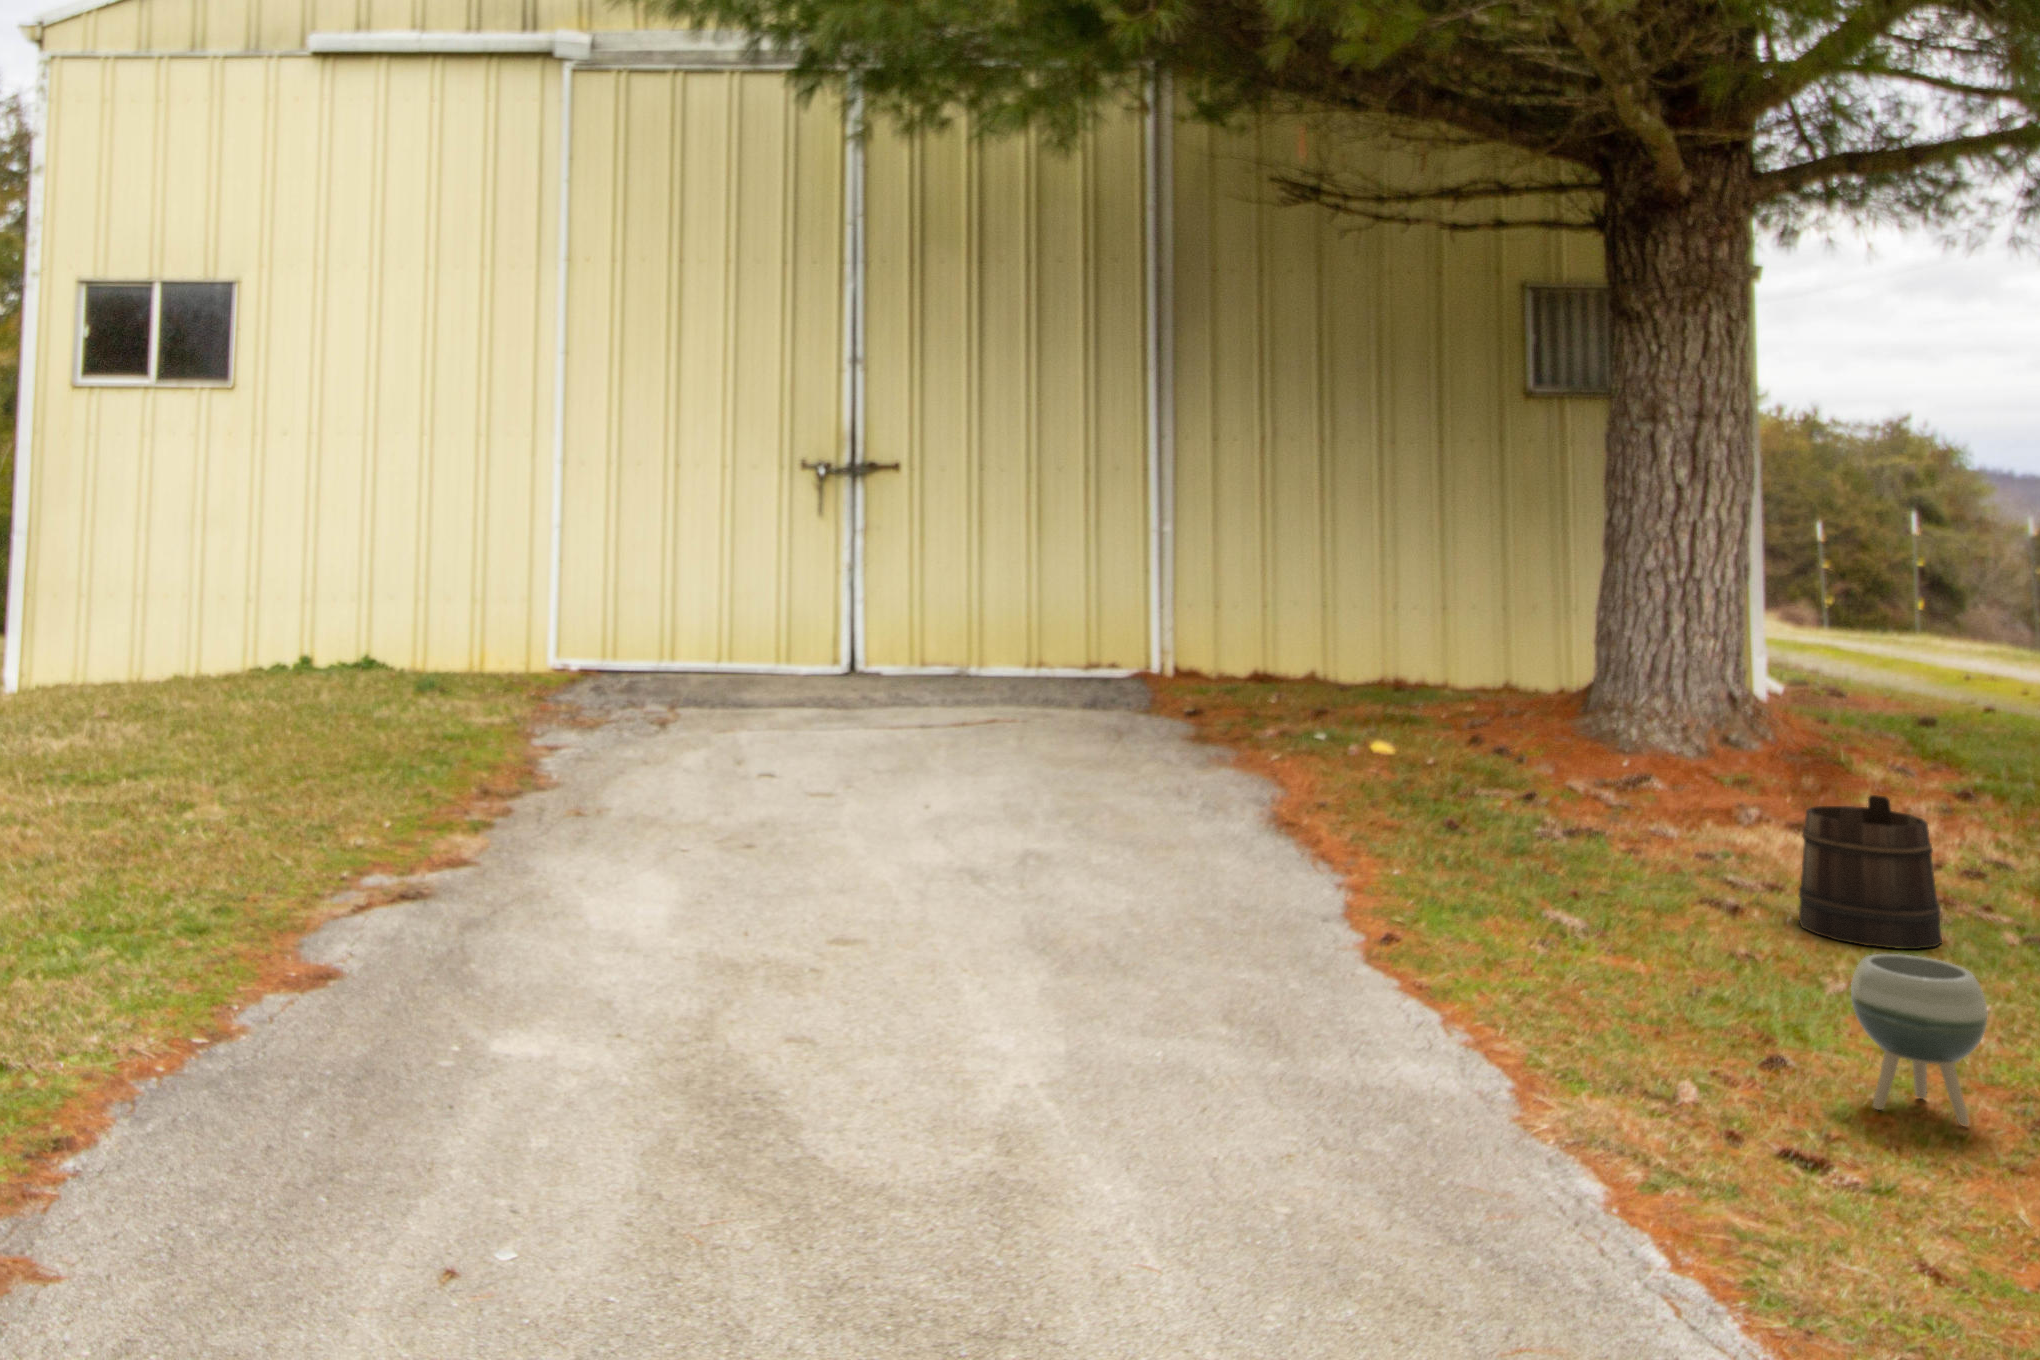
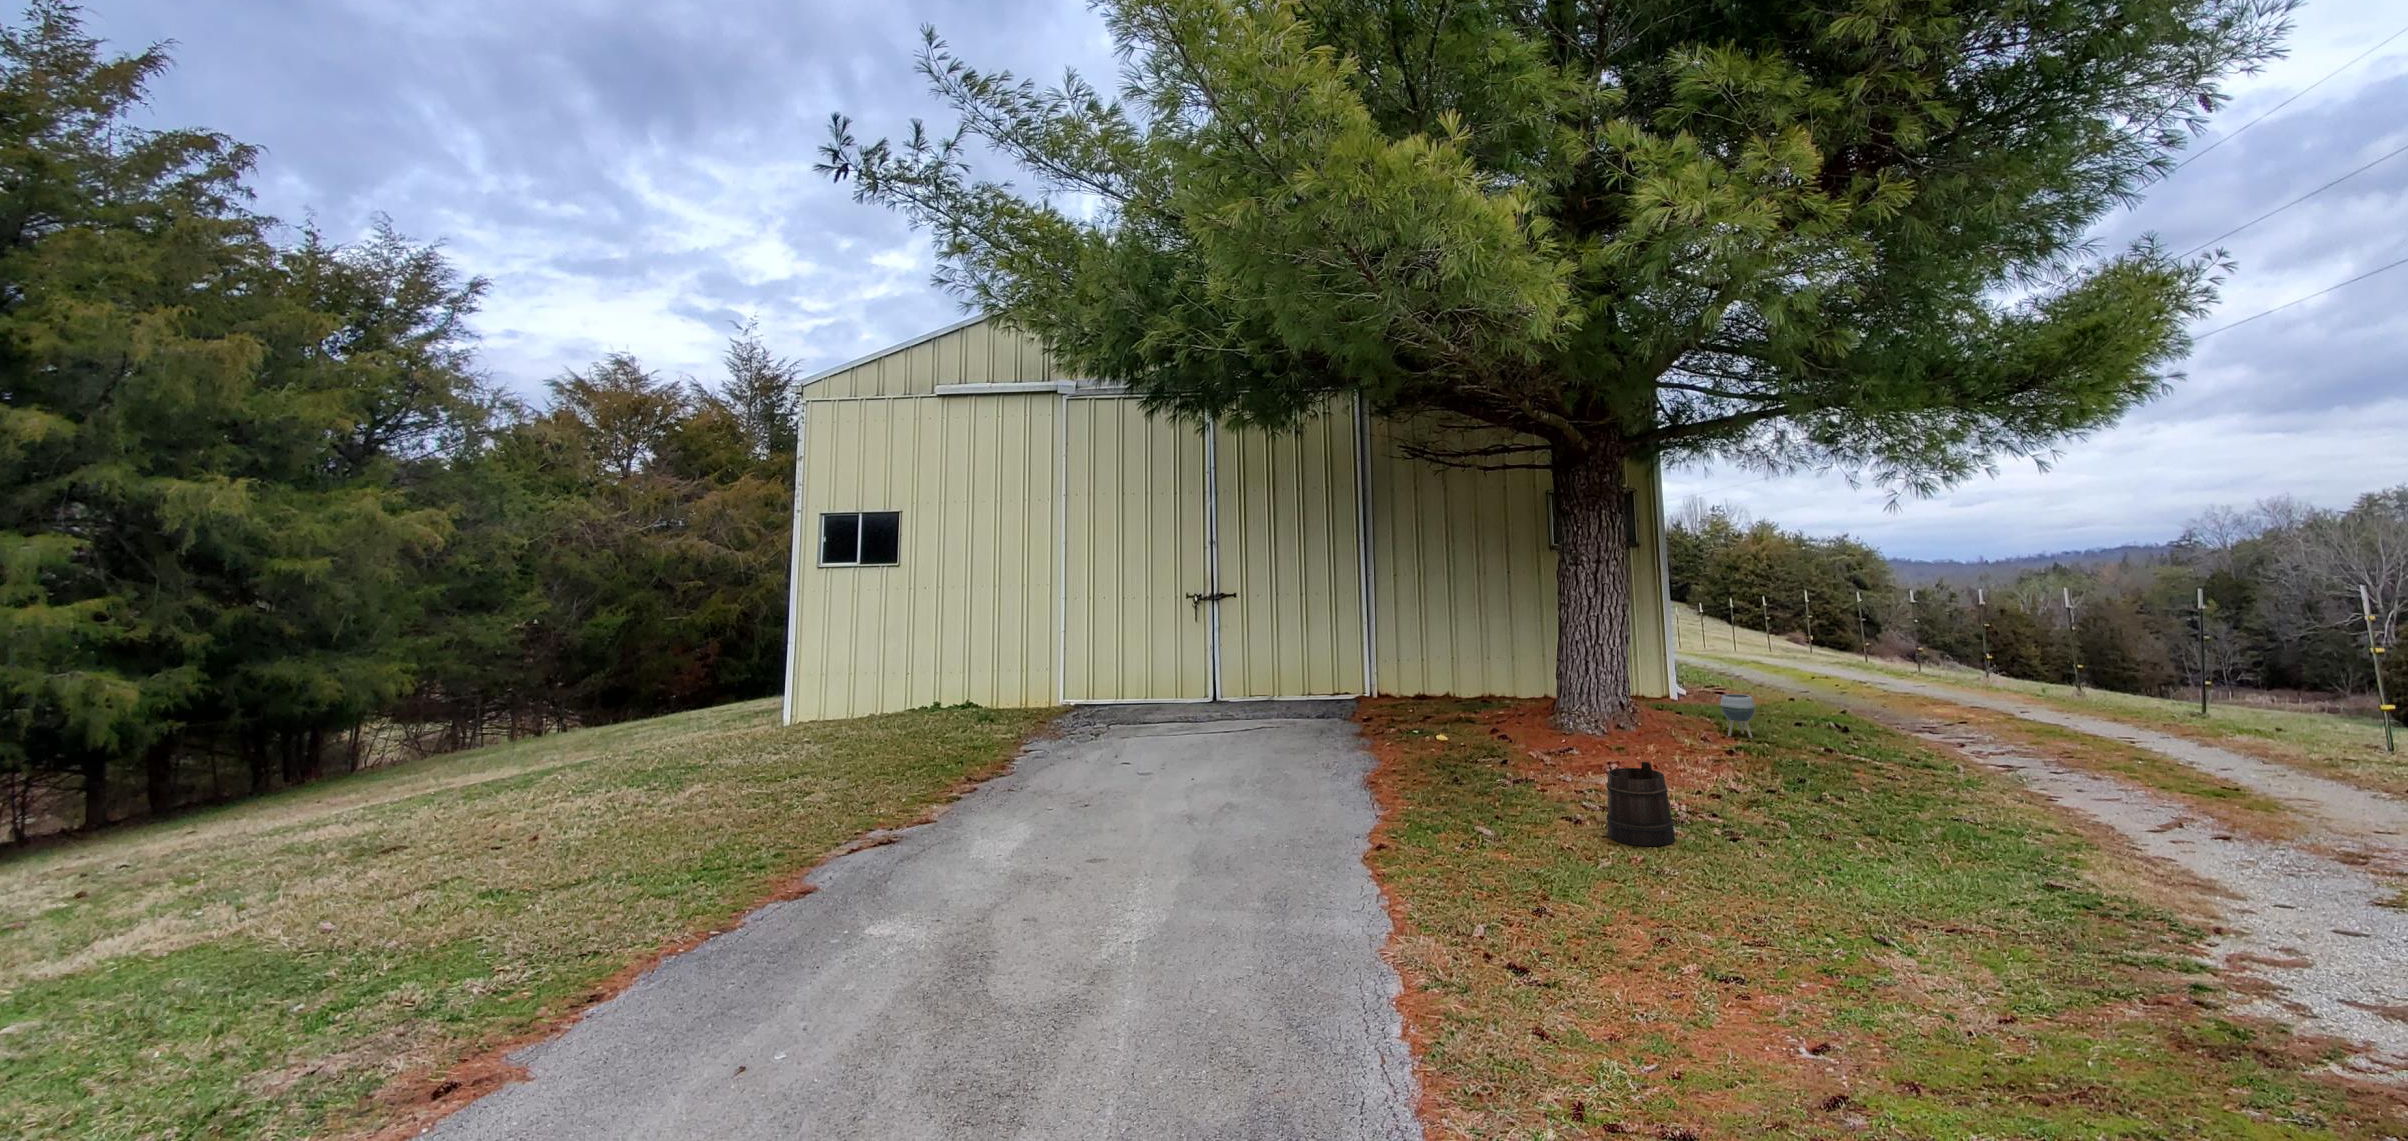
planter: present [1851,954,1987,1126] -> present [1720,694,1755,738]

